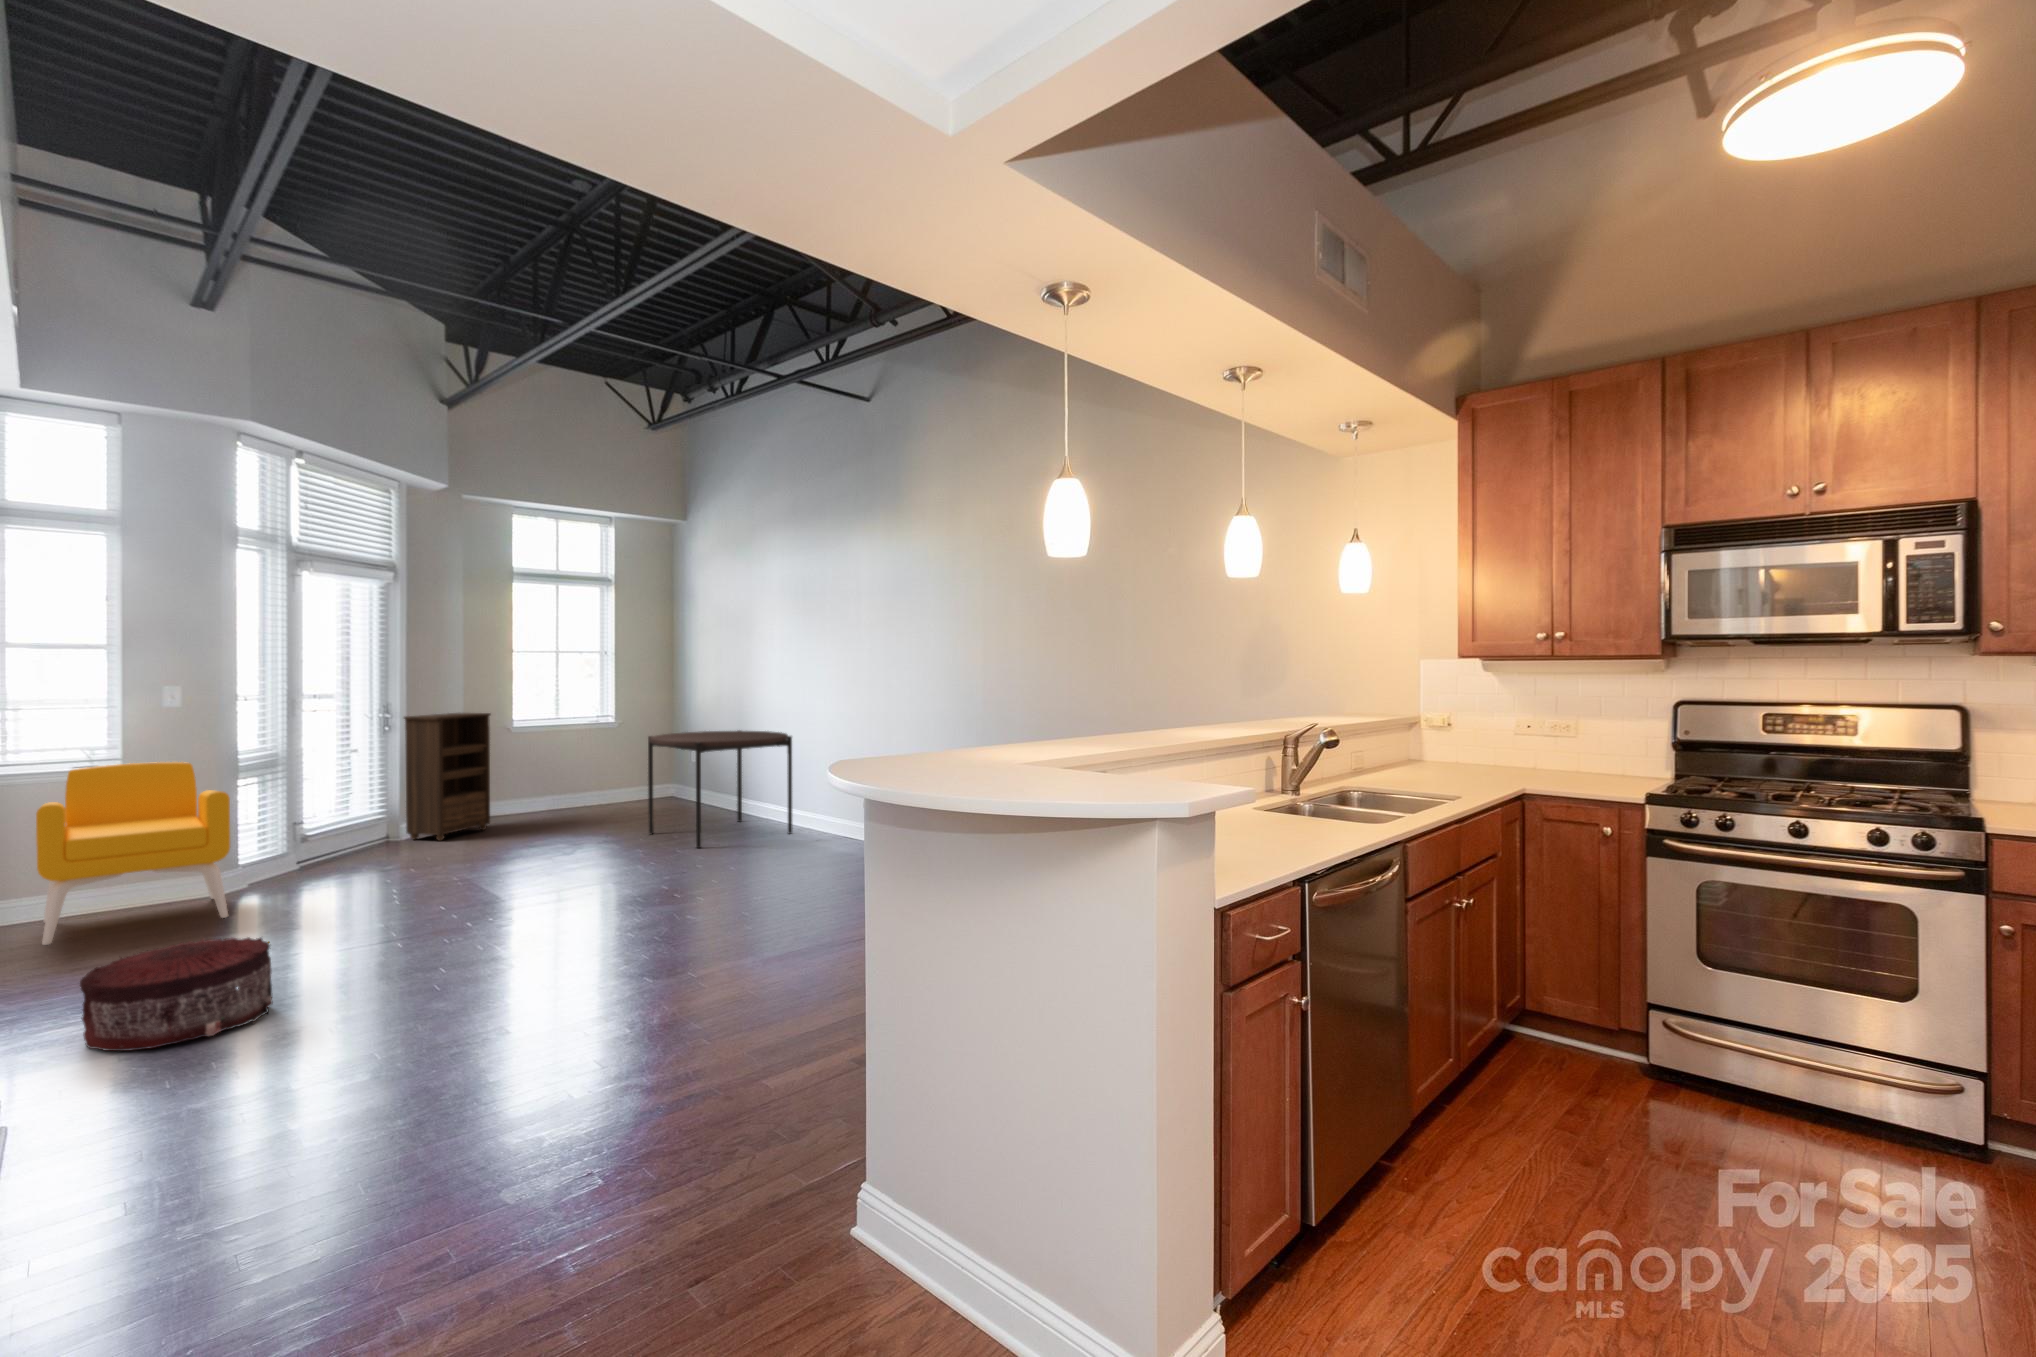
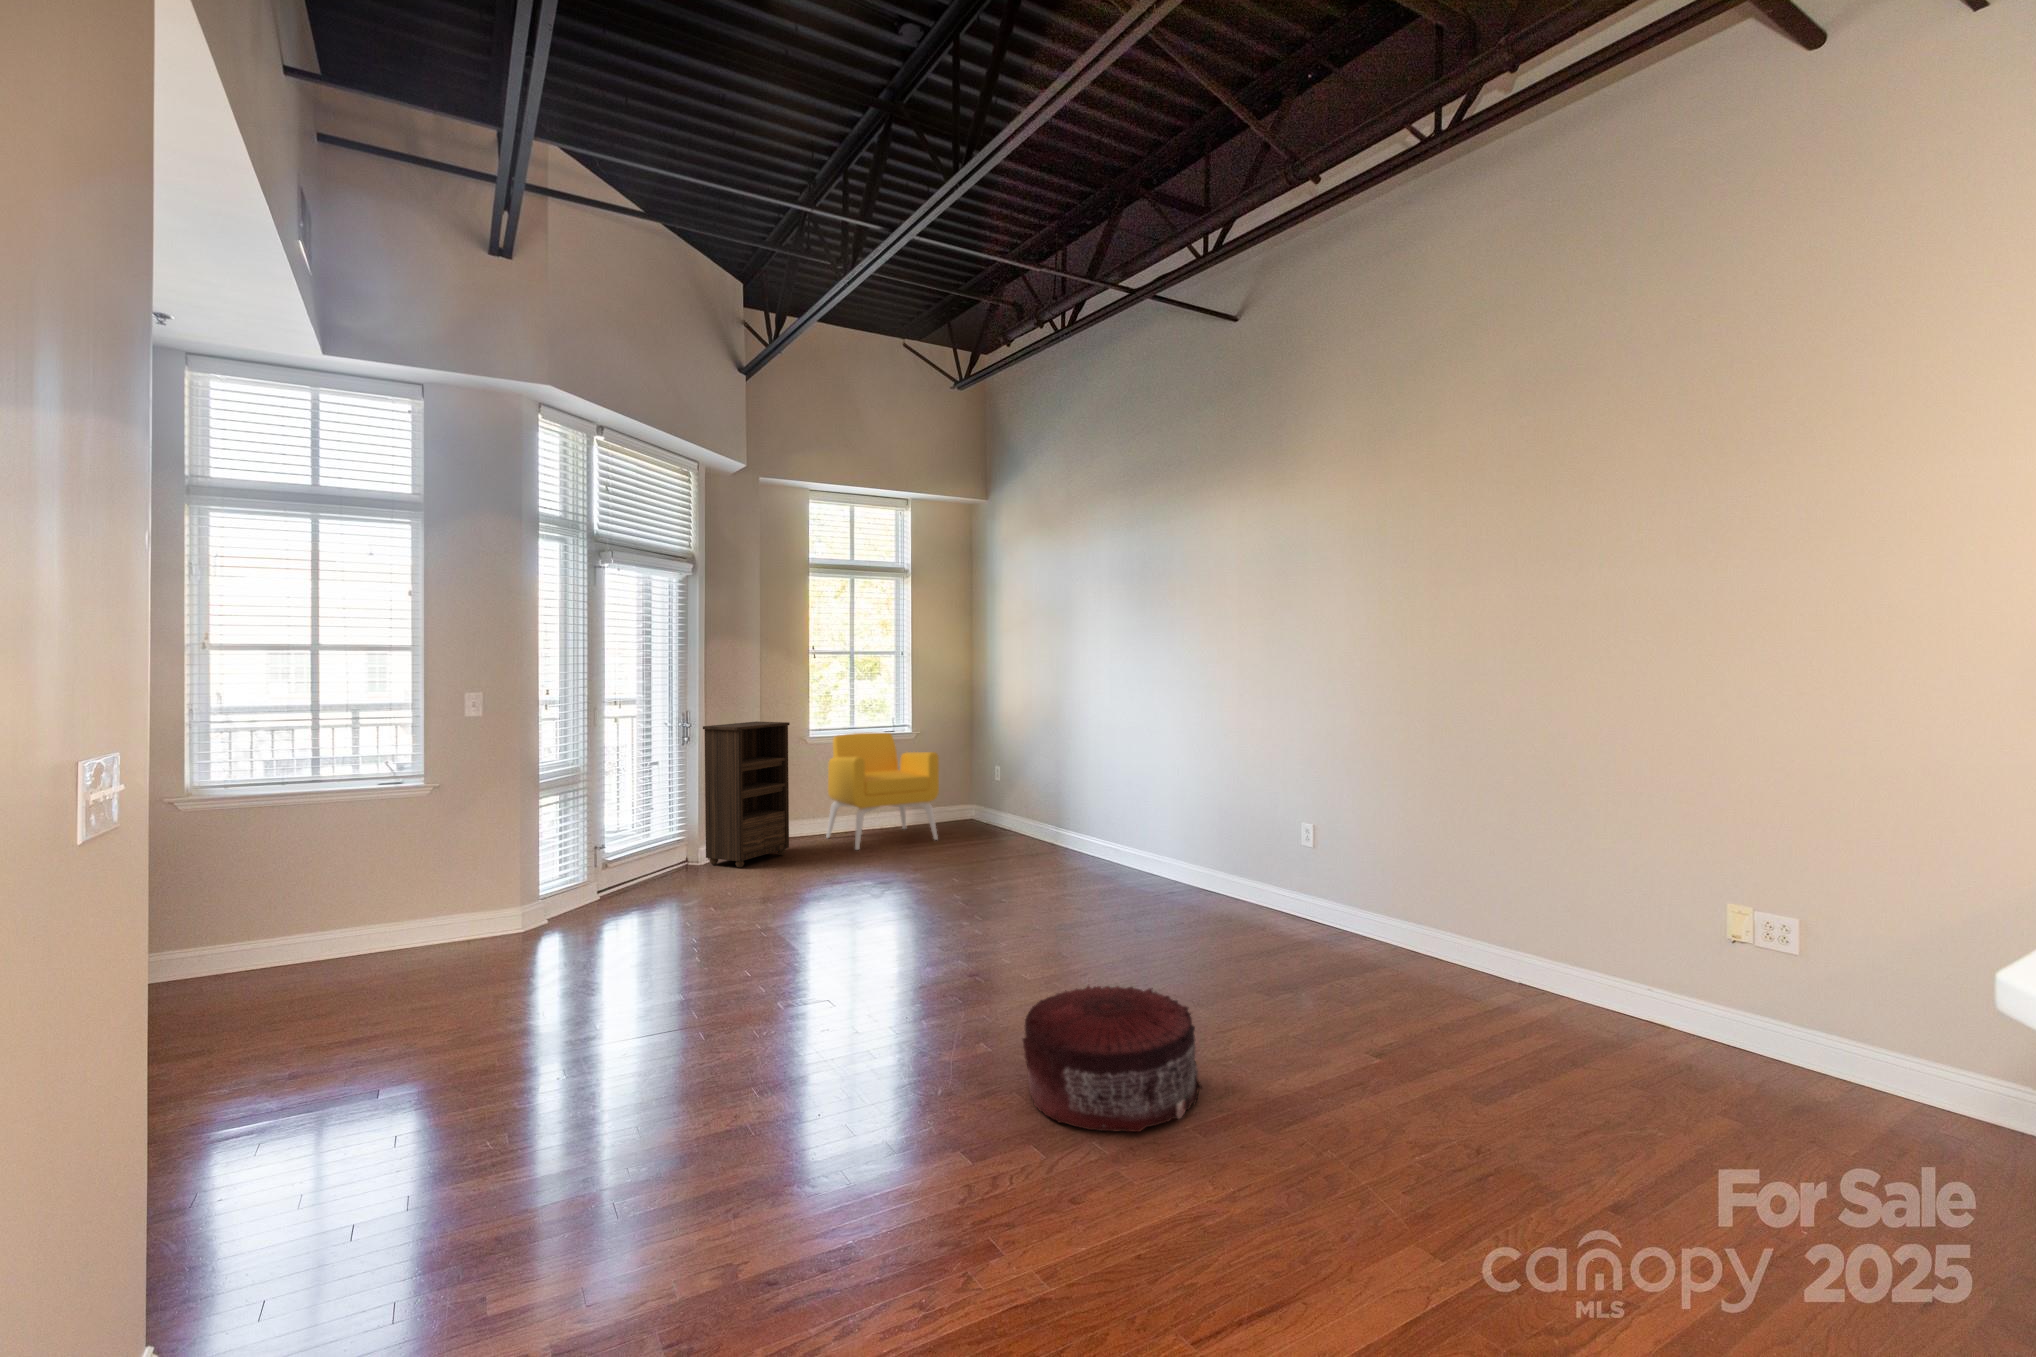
dining table: present [648,730,792,848] -> none [961,745,1133,894]
armchair: present [36,762,230,945] -> present [826,733,939,850]
pouf: present [80,937,272,1051] -> present [1022,986,1202,1132]

